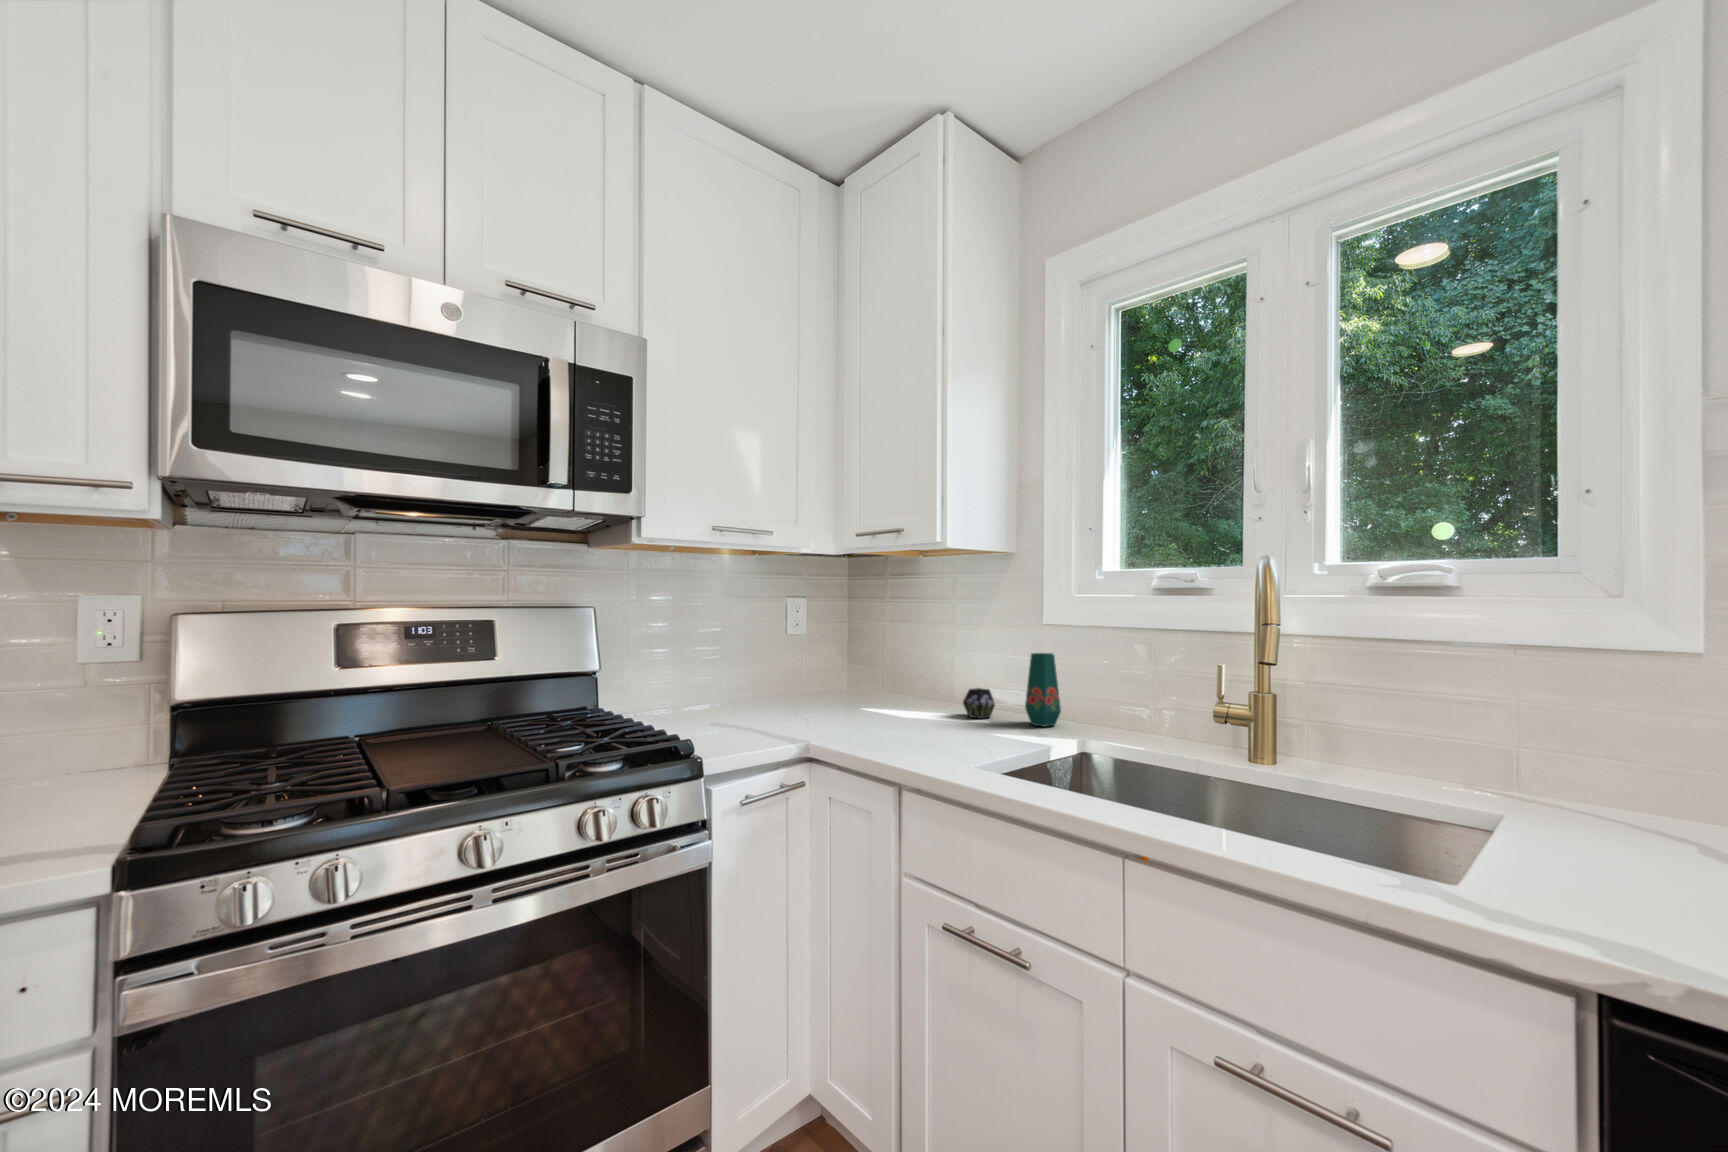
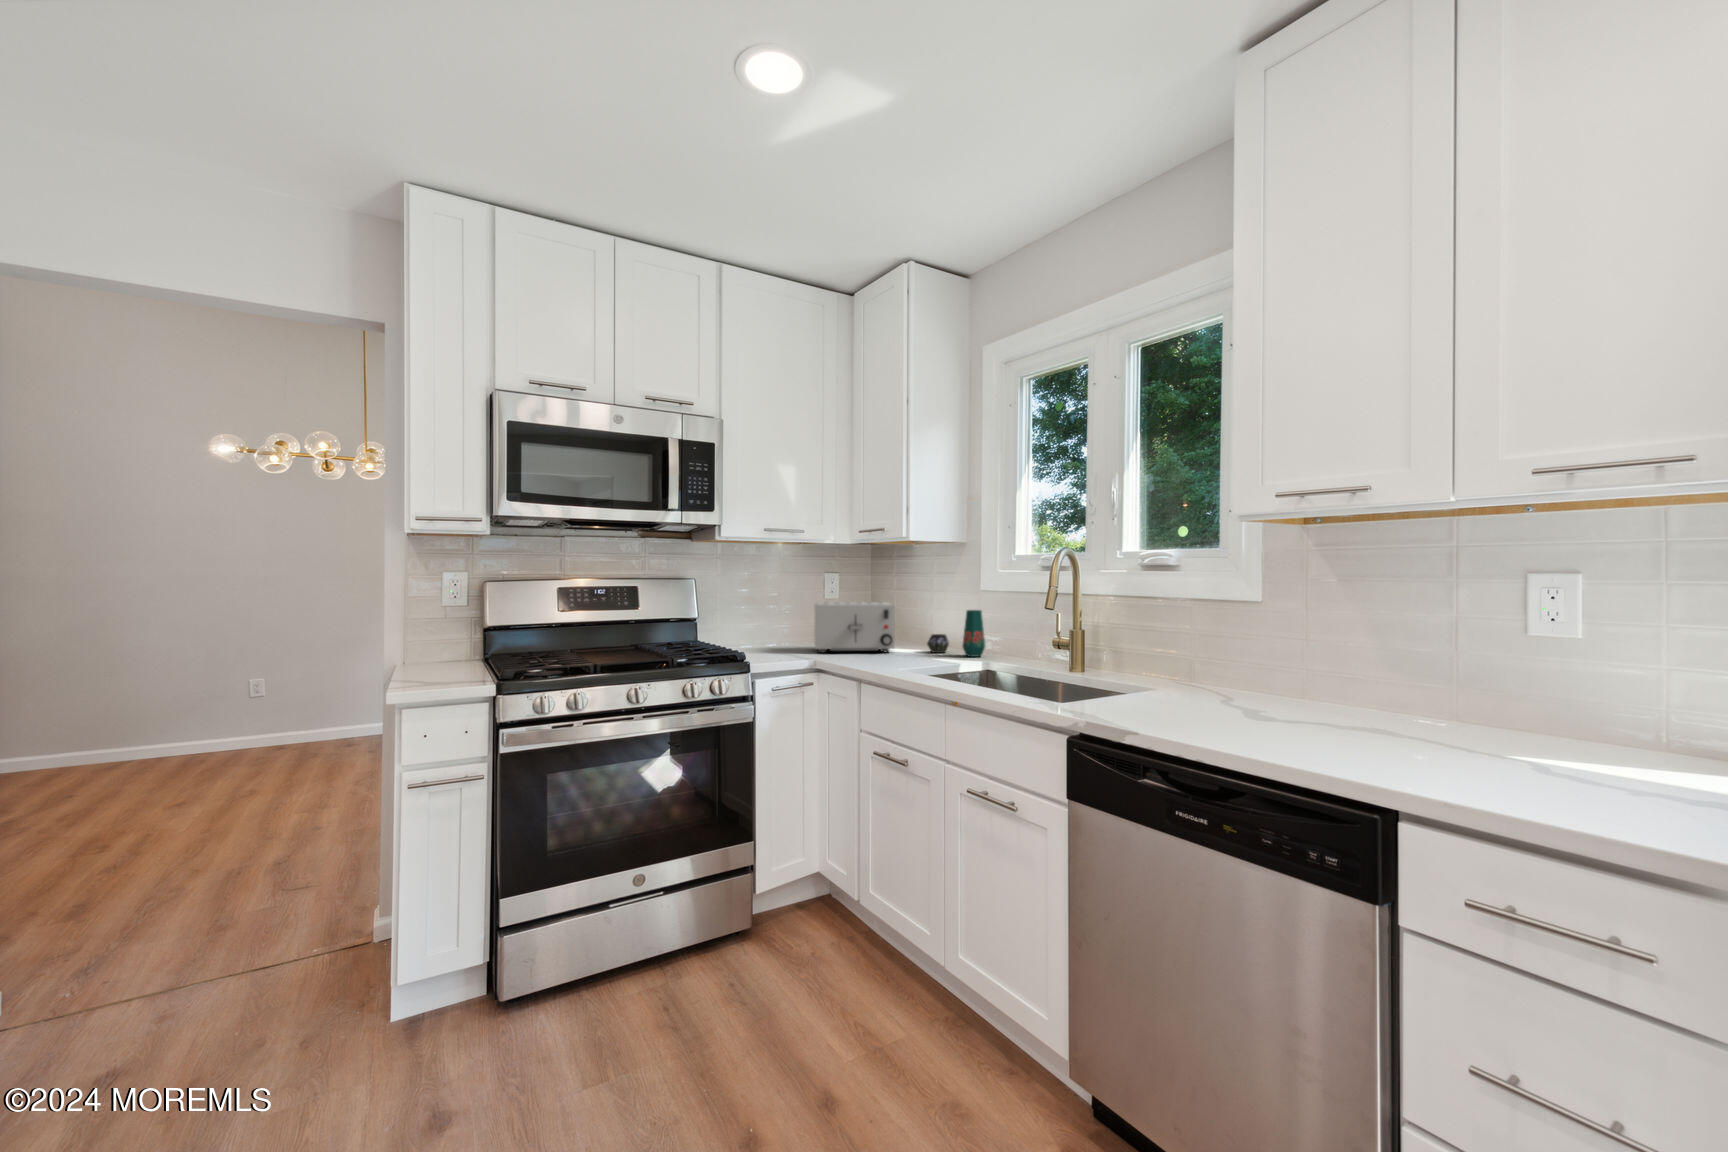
toaster: none [785,640,916,723] -> present [815,602,894,653]

